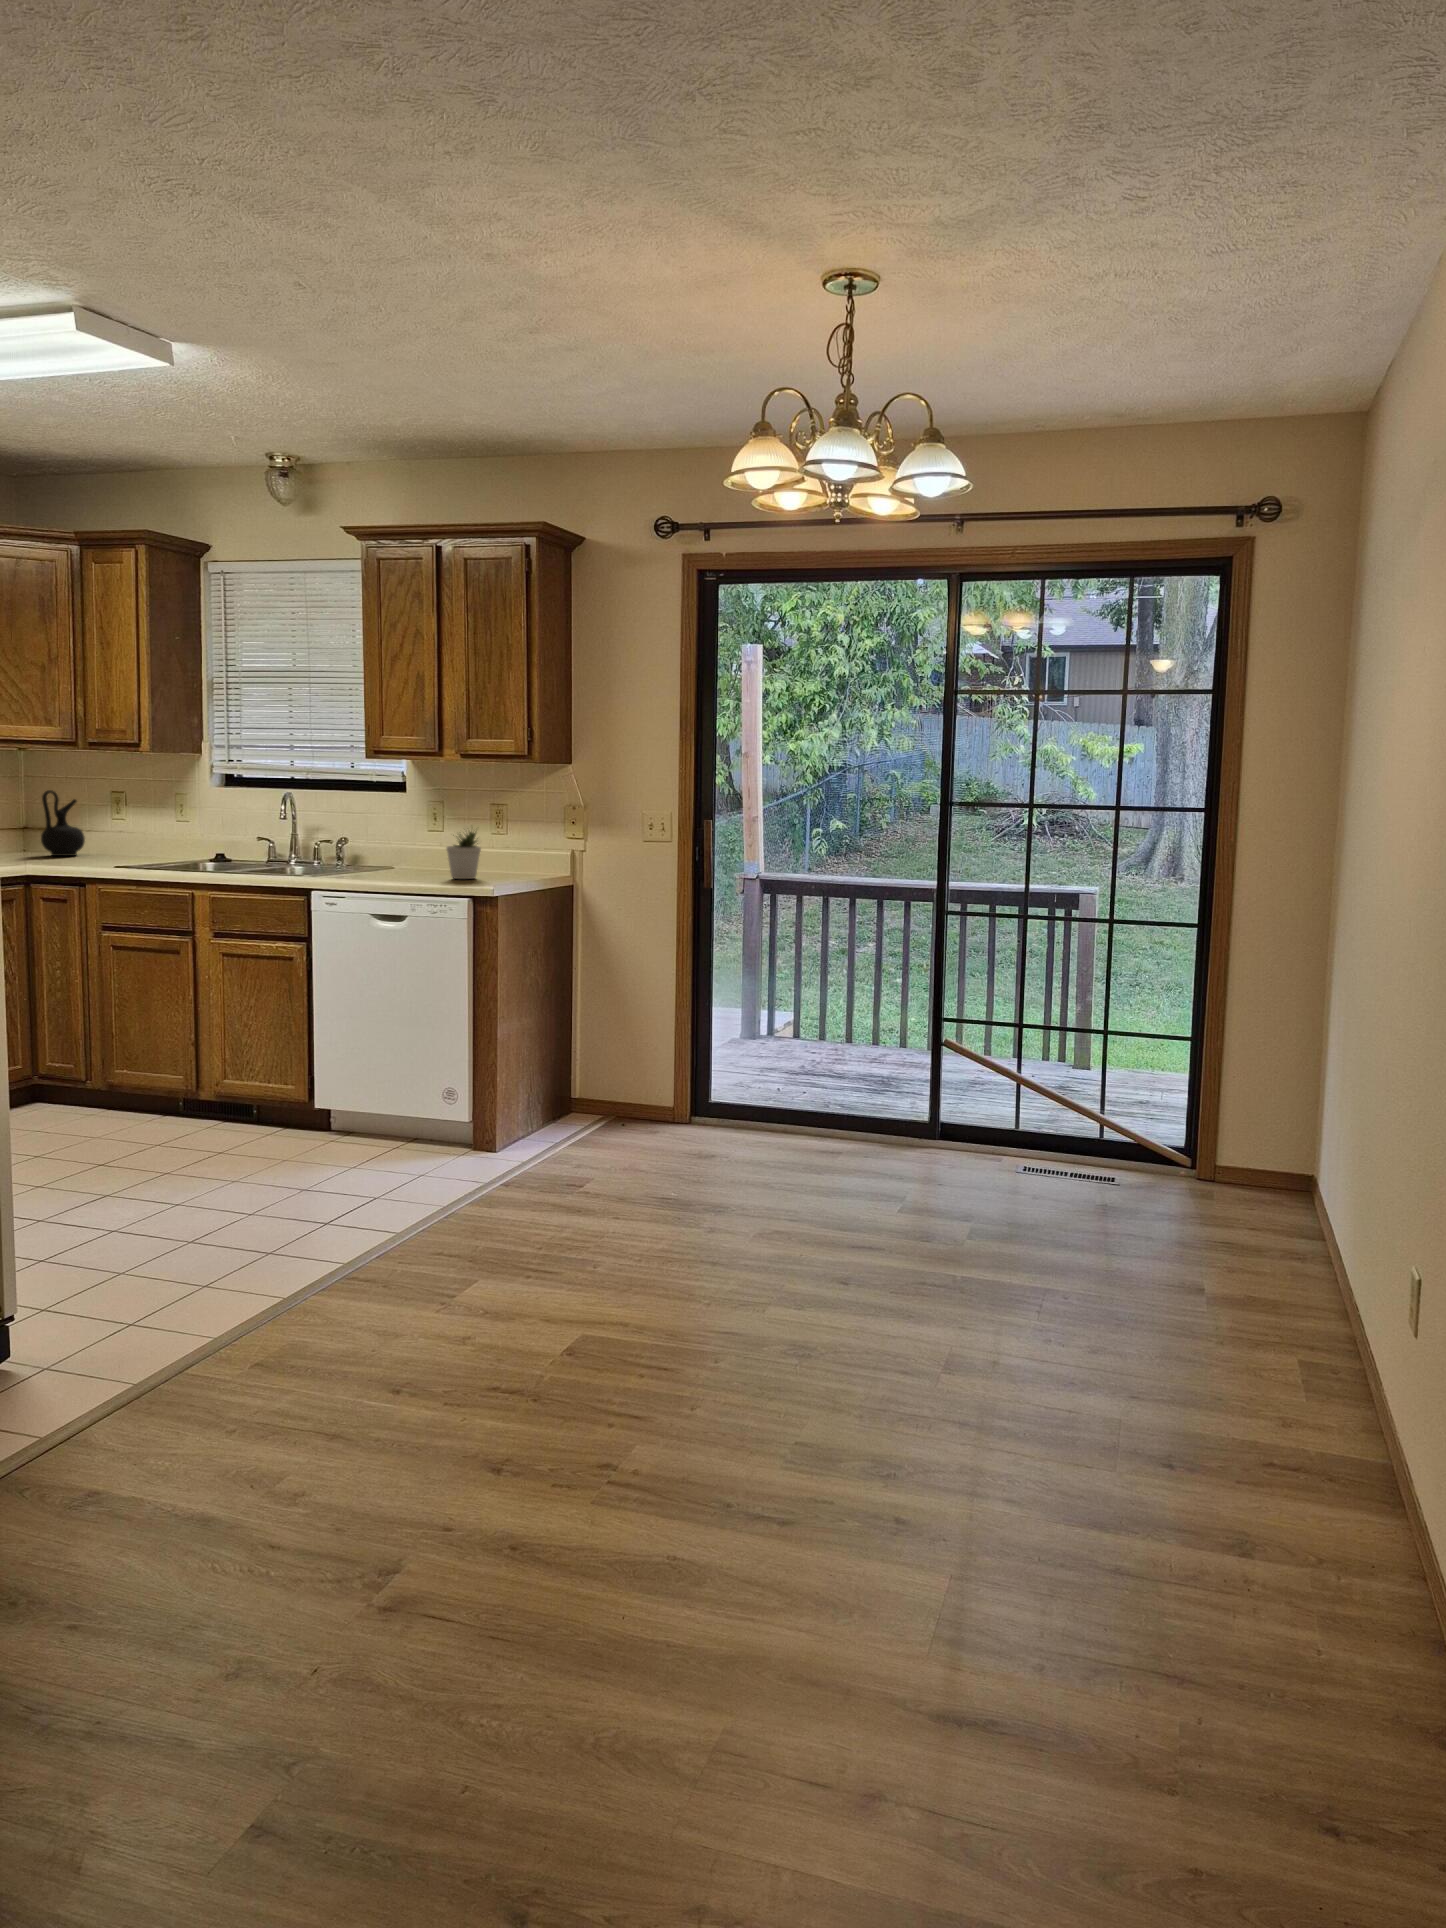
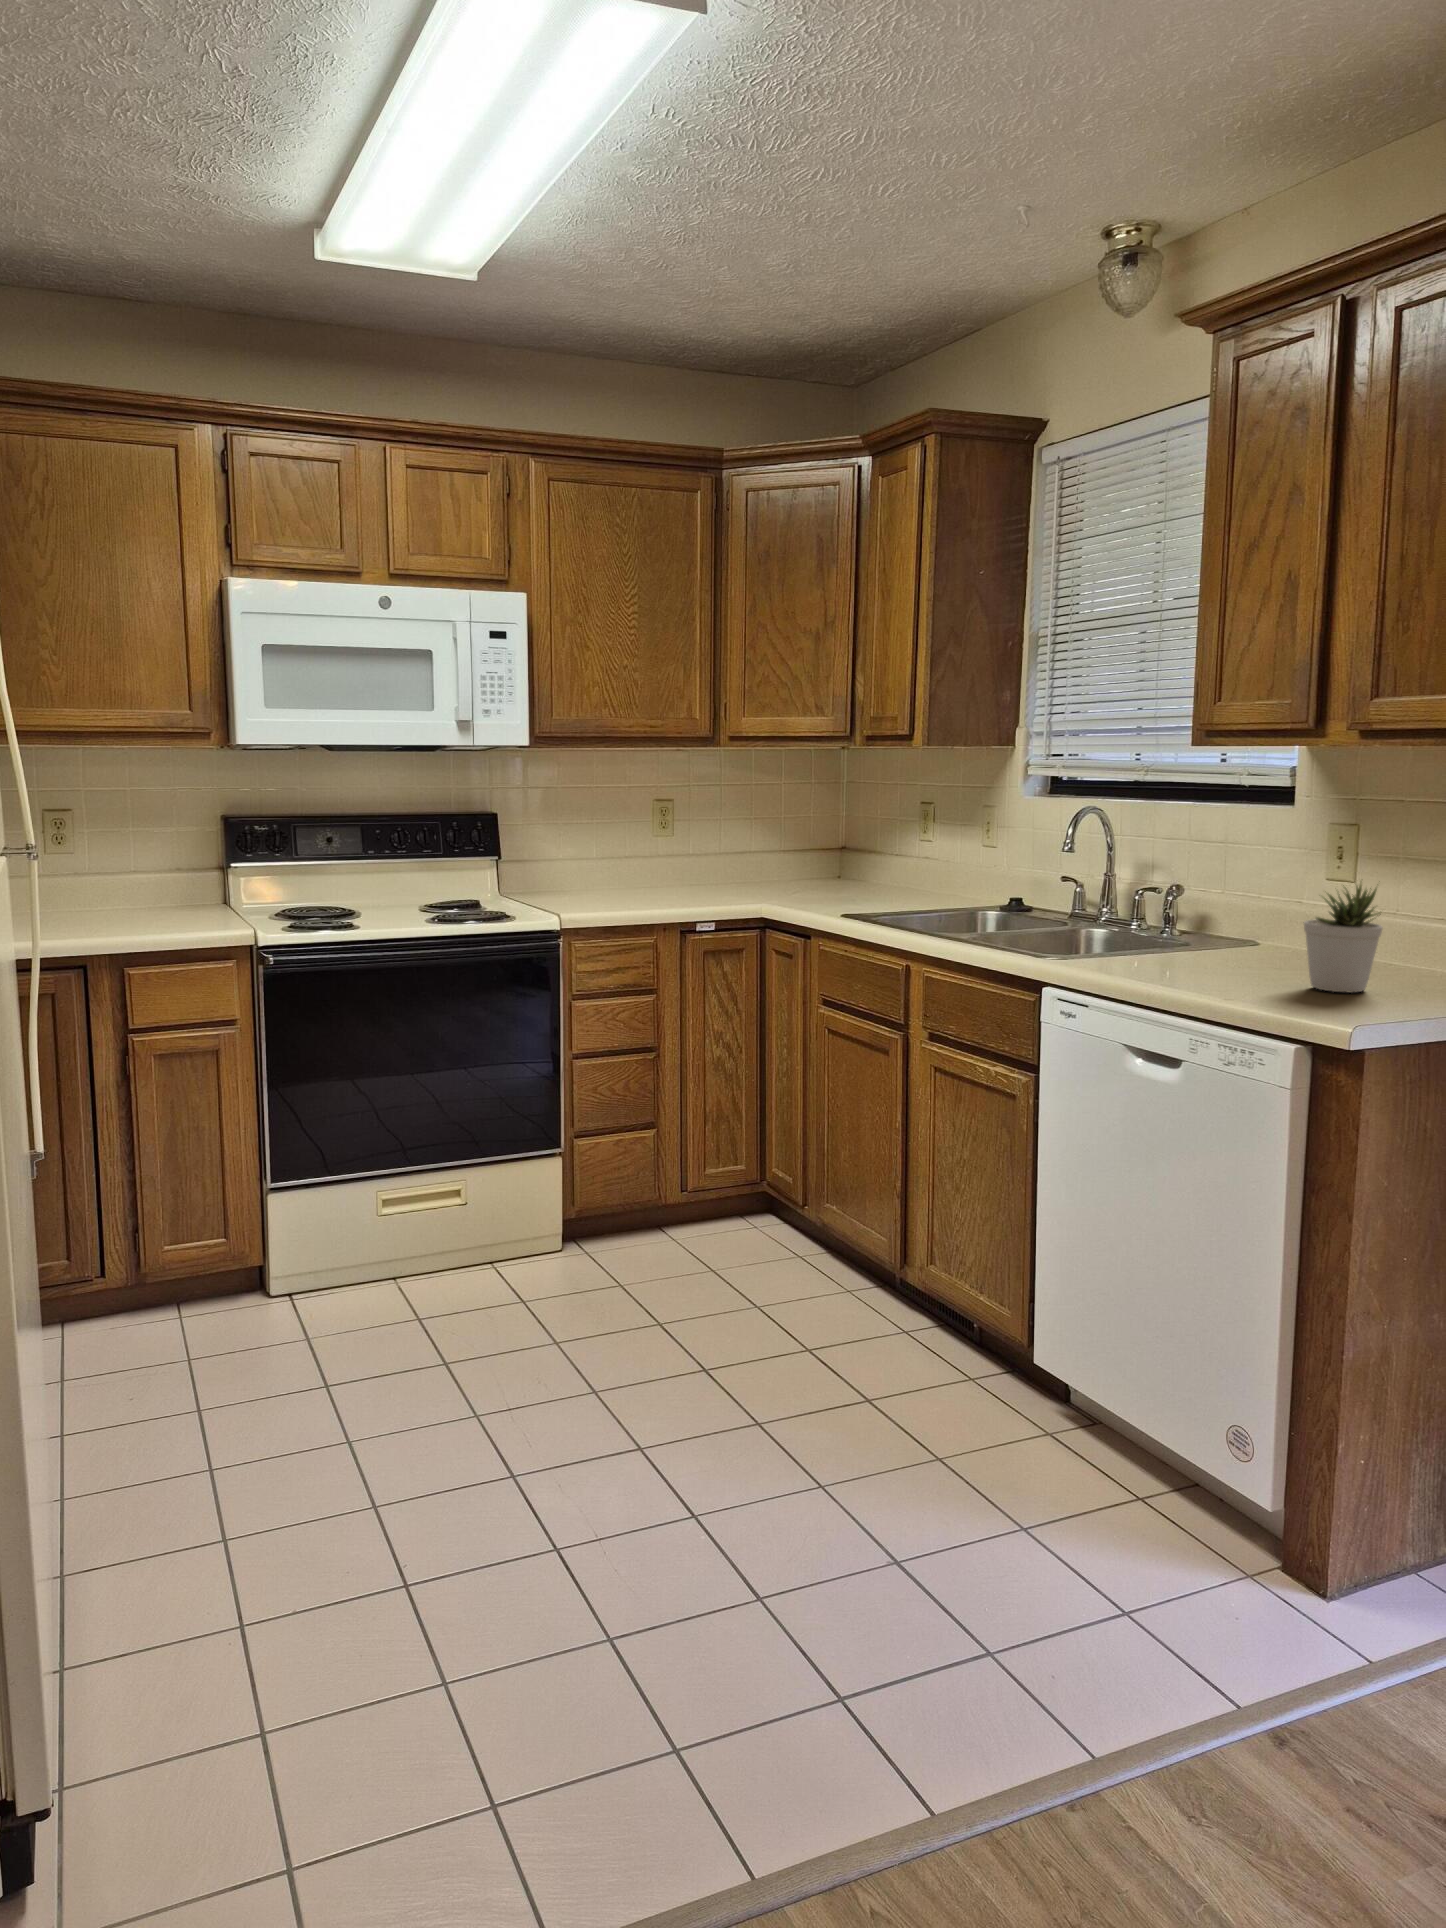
ceramic jug: present [41,790,85,856] -> none [839,798,891,887]

